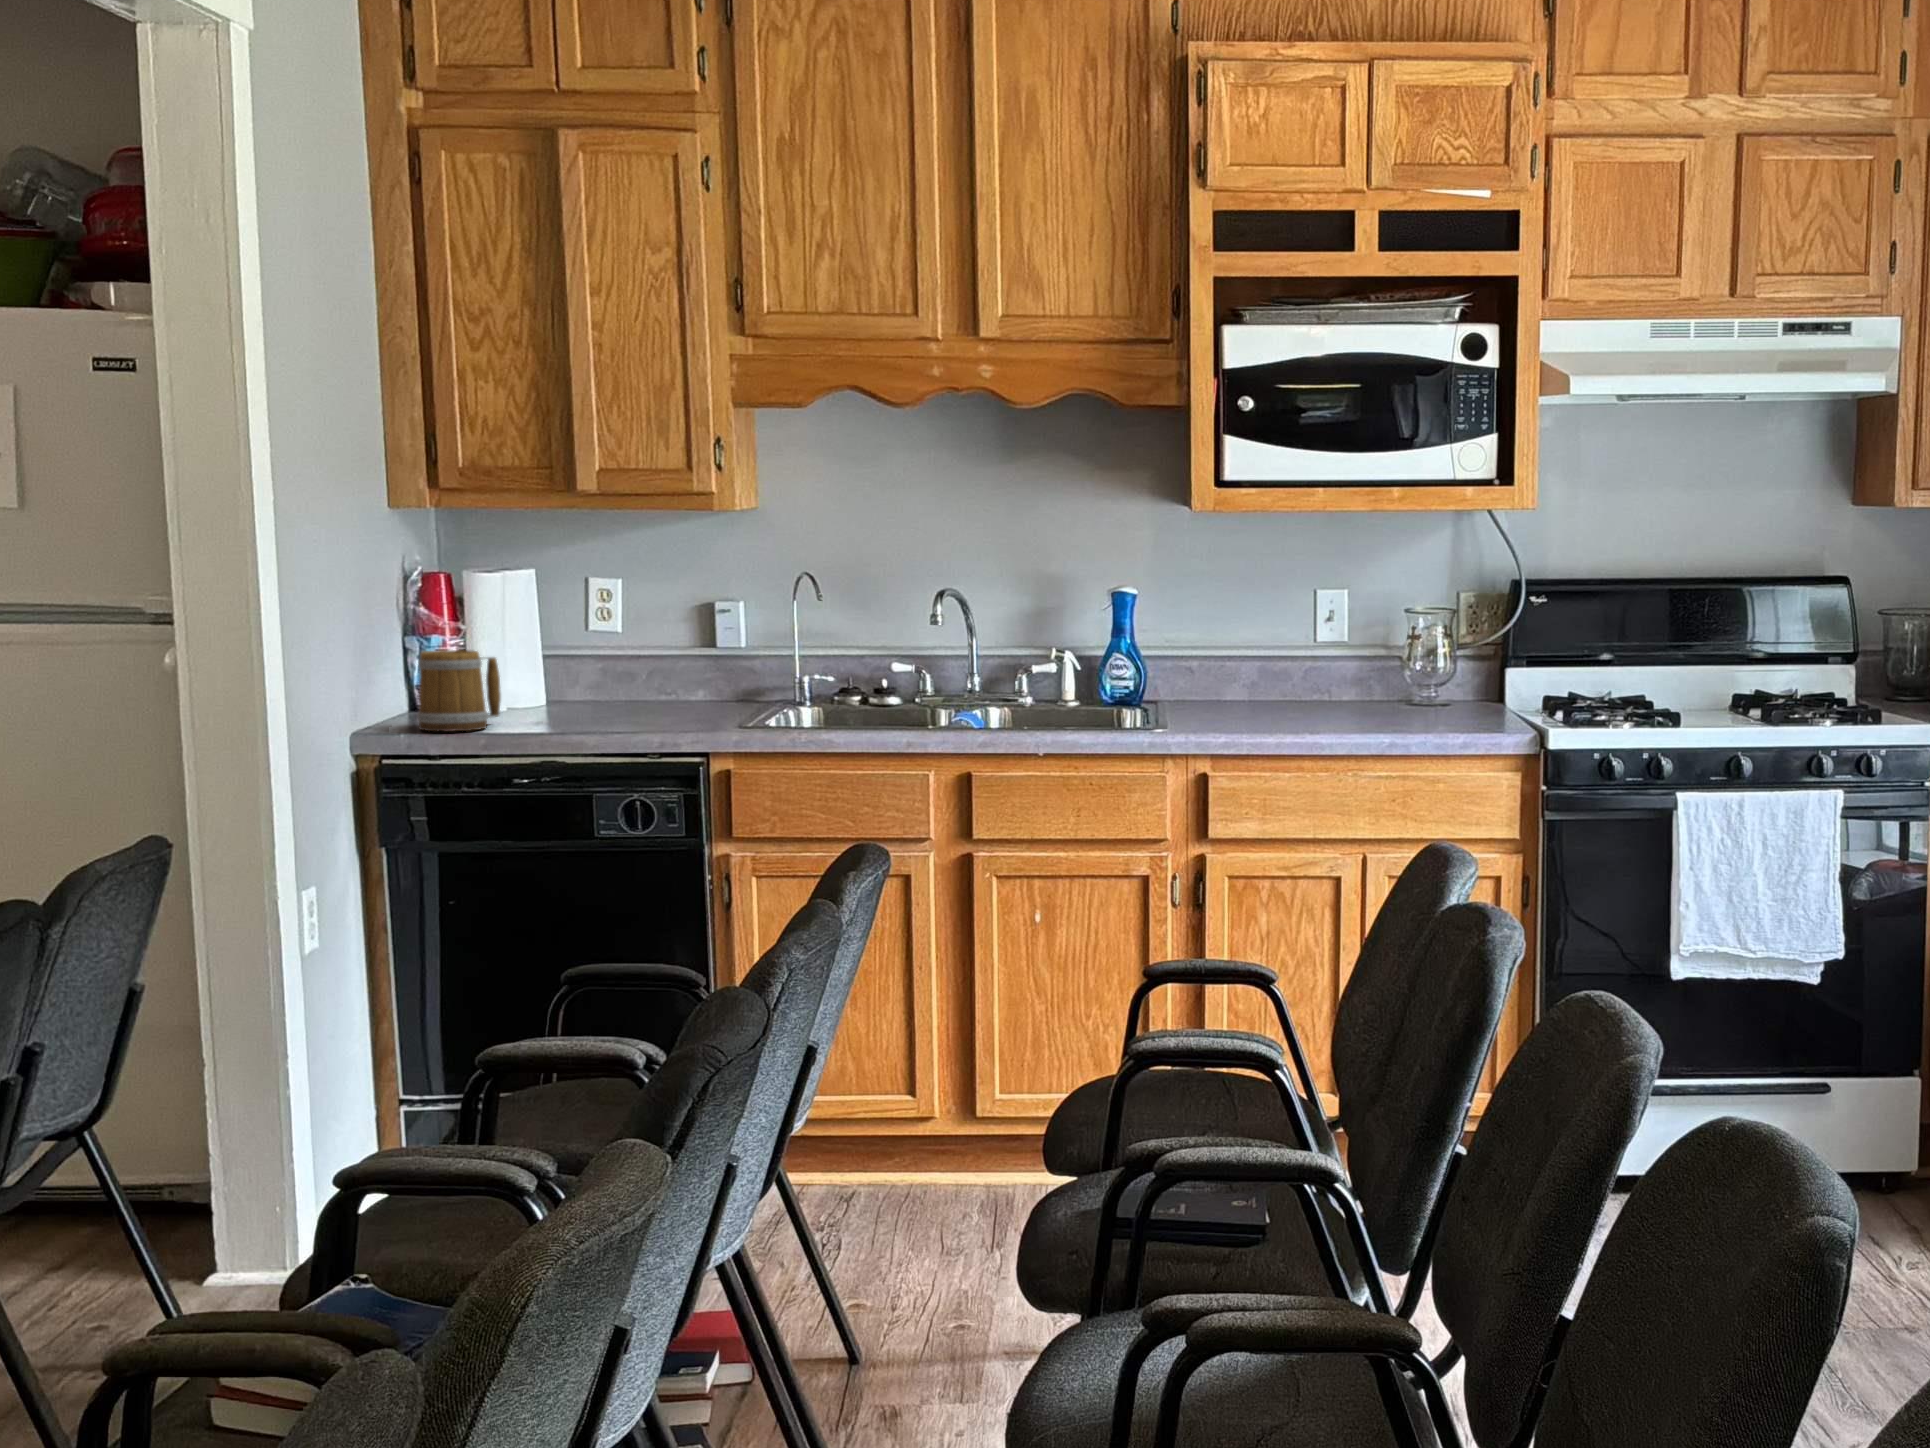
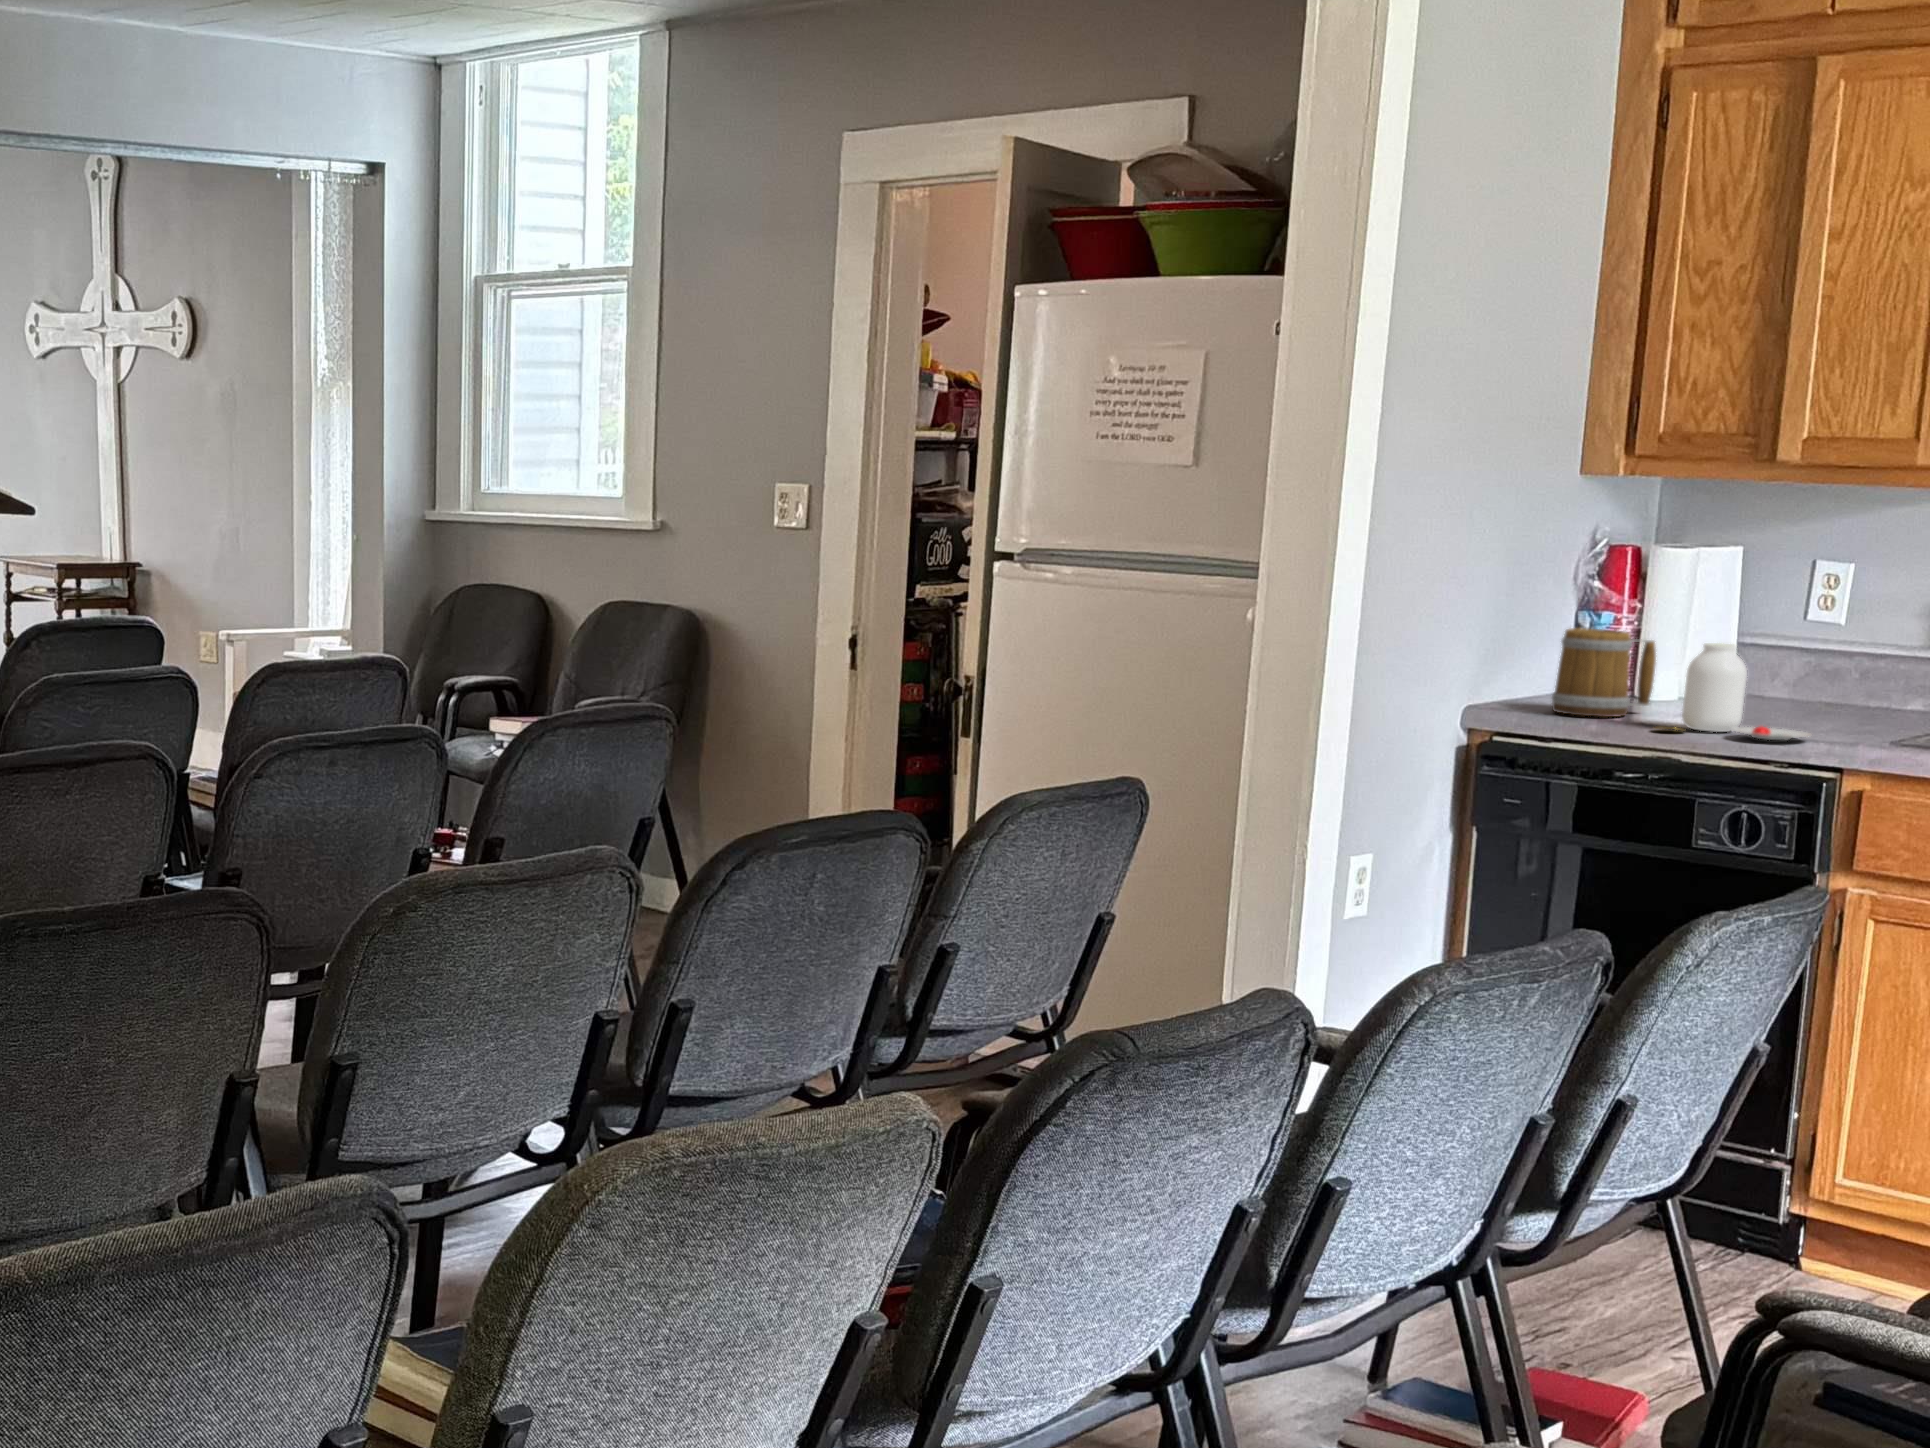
jar: none [532,654,667,736] -> present [1682,643,1810,740]

